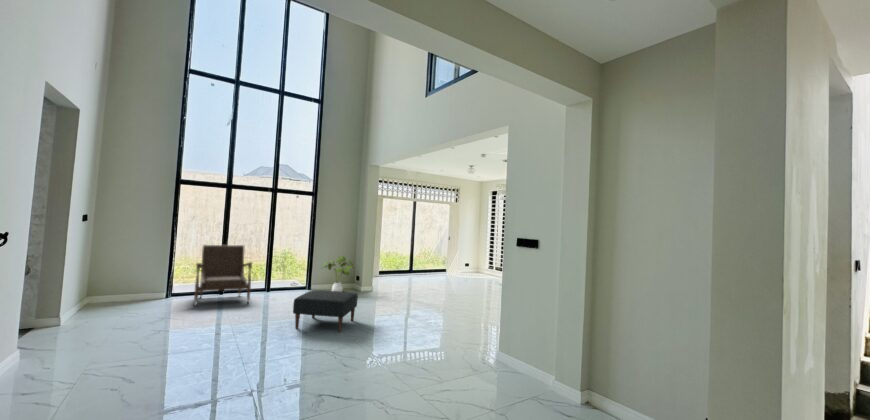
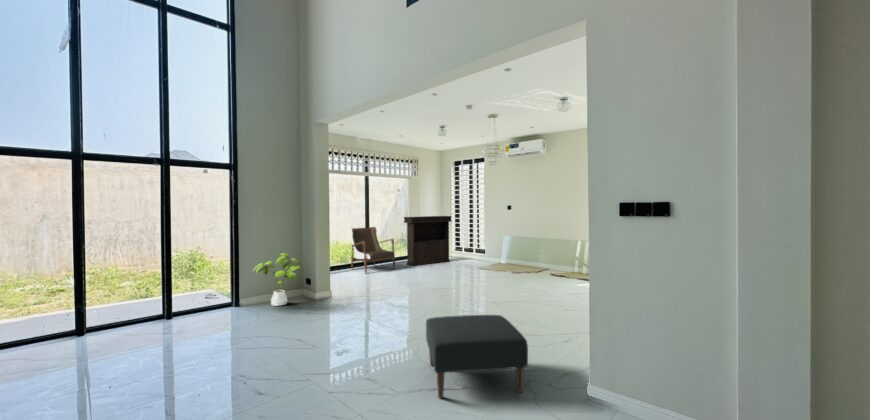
console table: none [442,236,484,277] -> present [404,216,452,266]
armchair: present [194,245,252,305] -> present [350,227,395,273]
ottoman: present [293,290,358,332] -> present [426,315,528,398]

